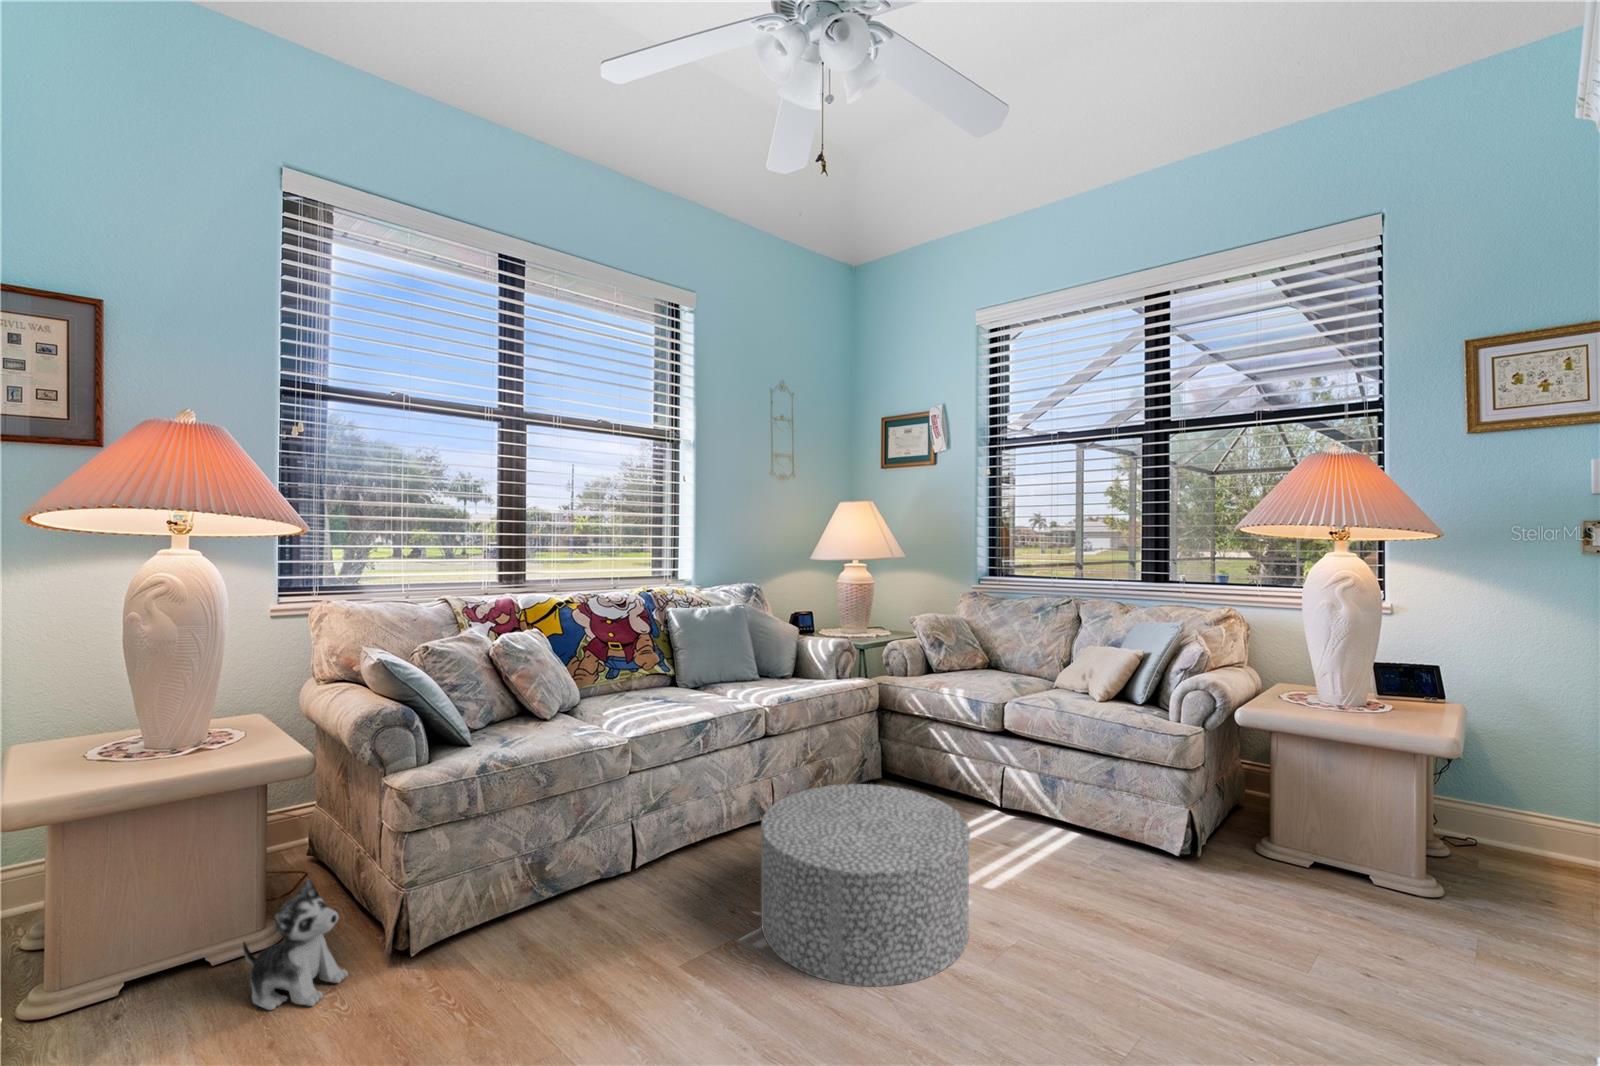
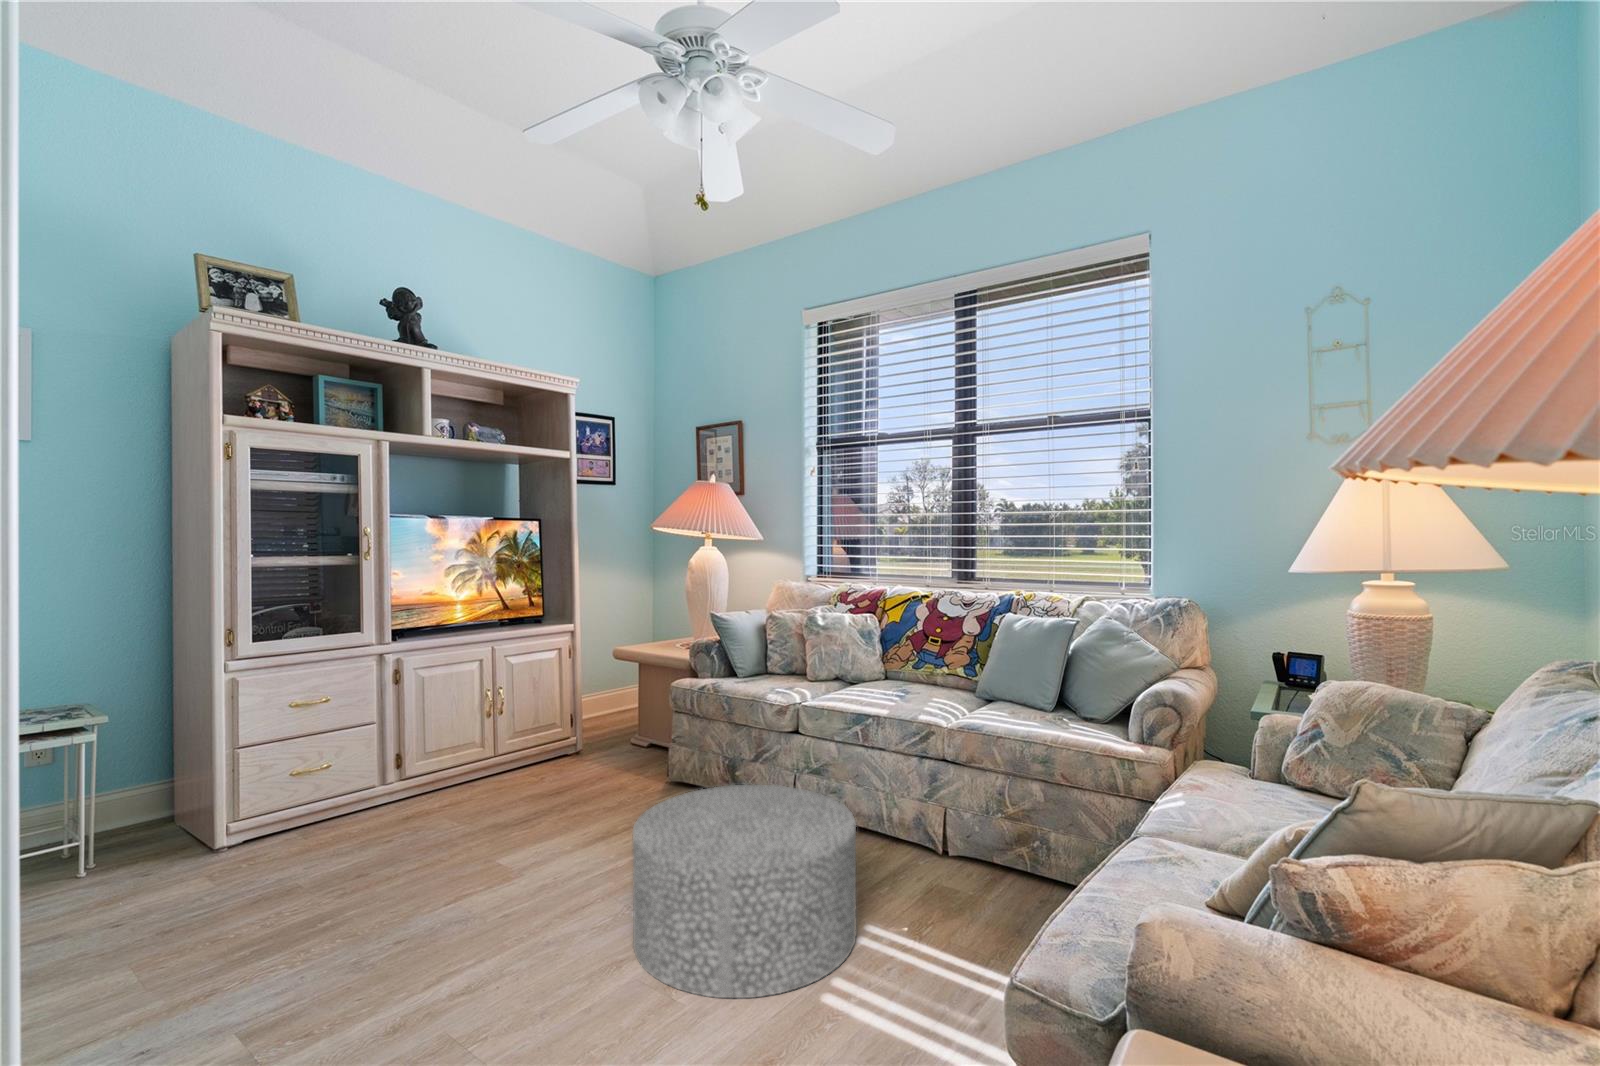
plush toy: present [243,879,348,1010] -> none [601,713,642,780]

